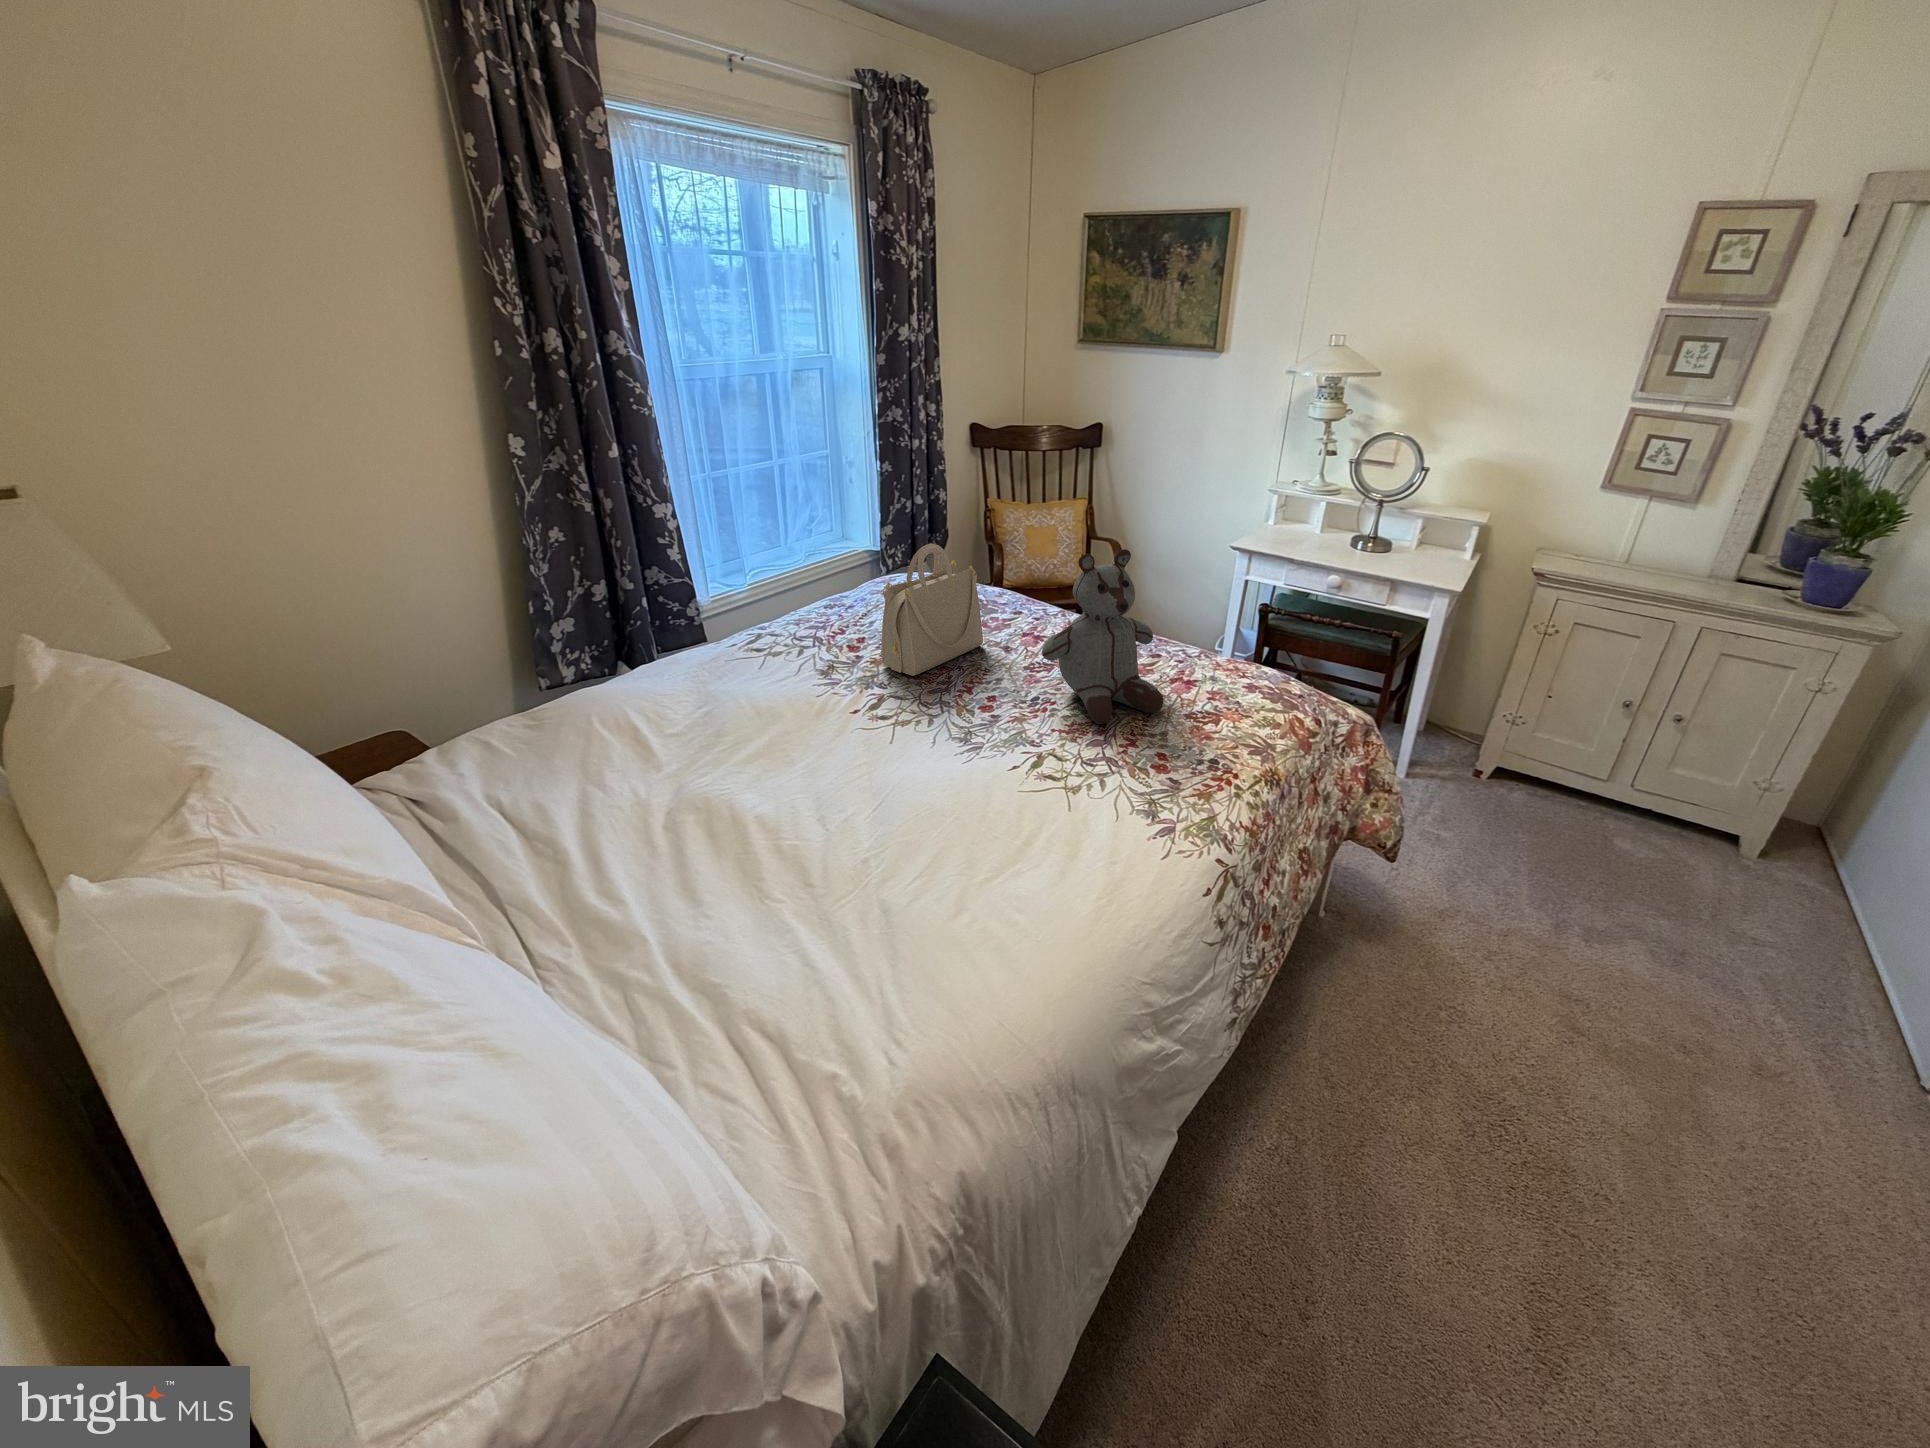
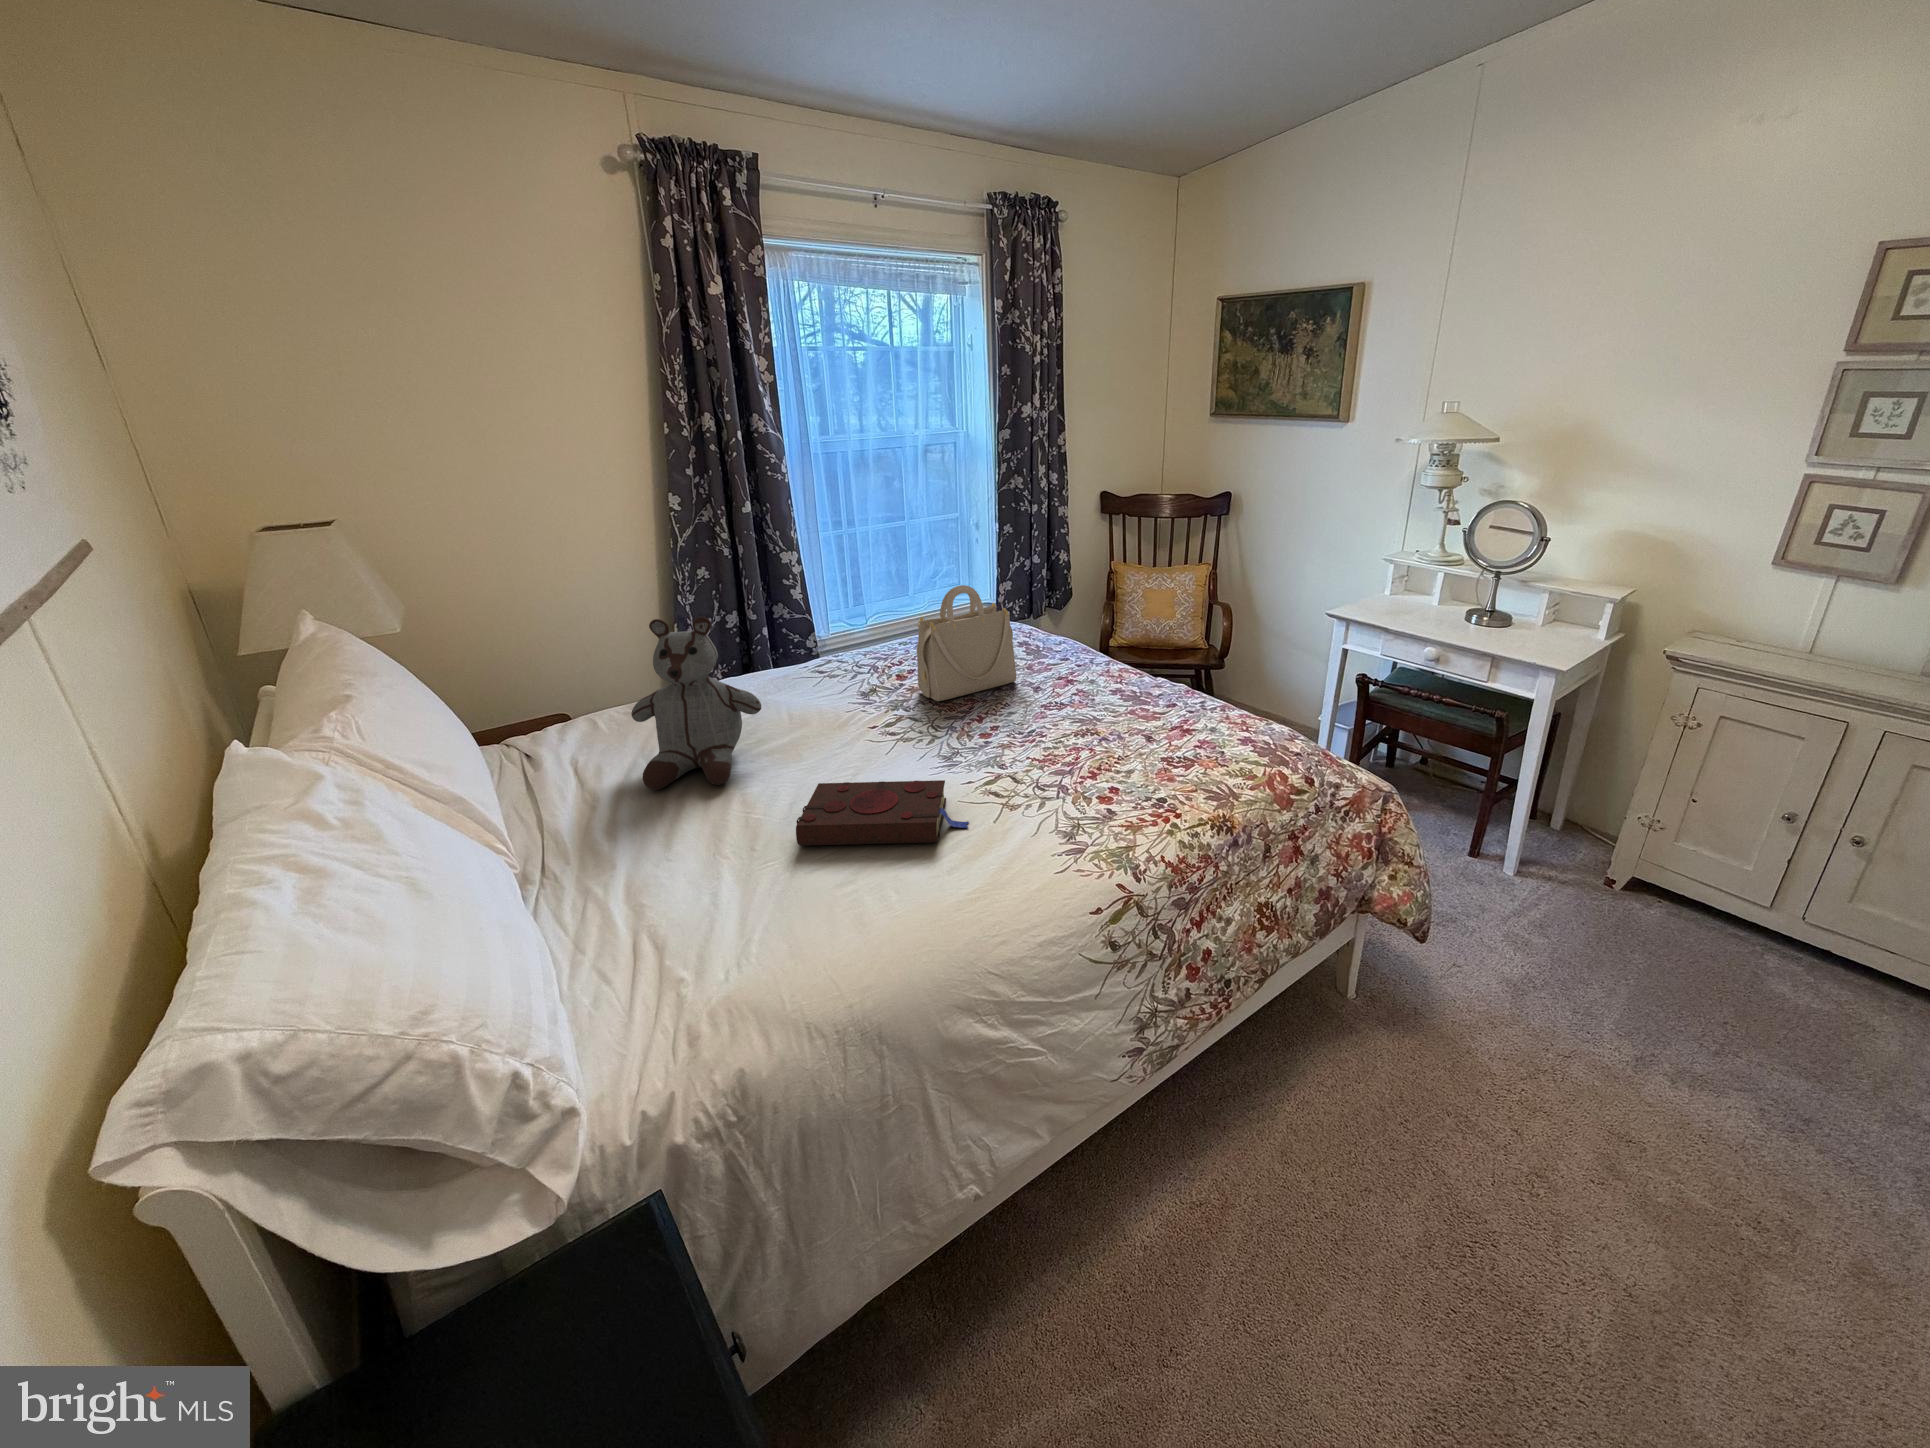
stuffed bear: present [1042,549,1164,724] -> present [631,617,761,790]
book: none [864,767,1048,863] -> present [796,780,969,846]

